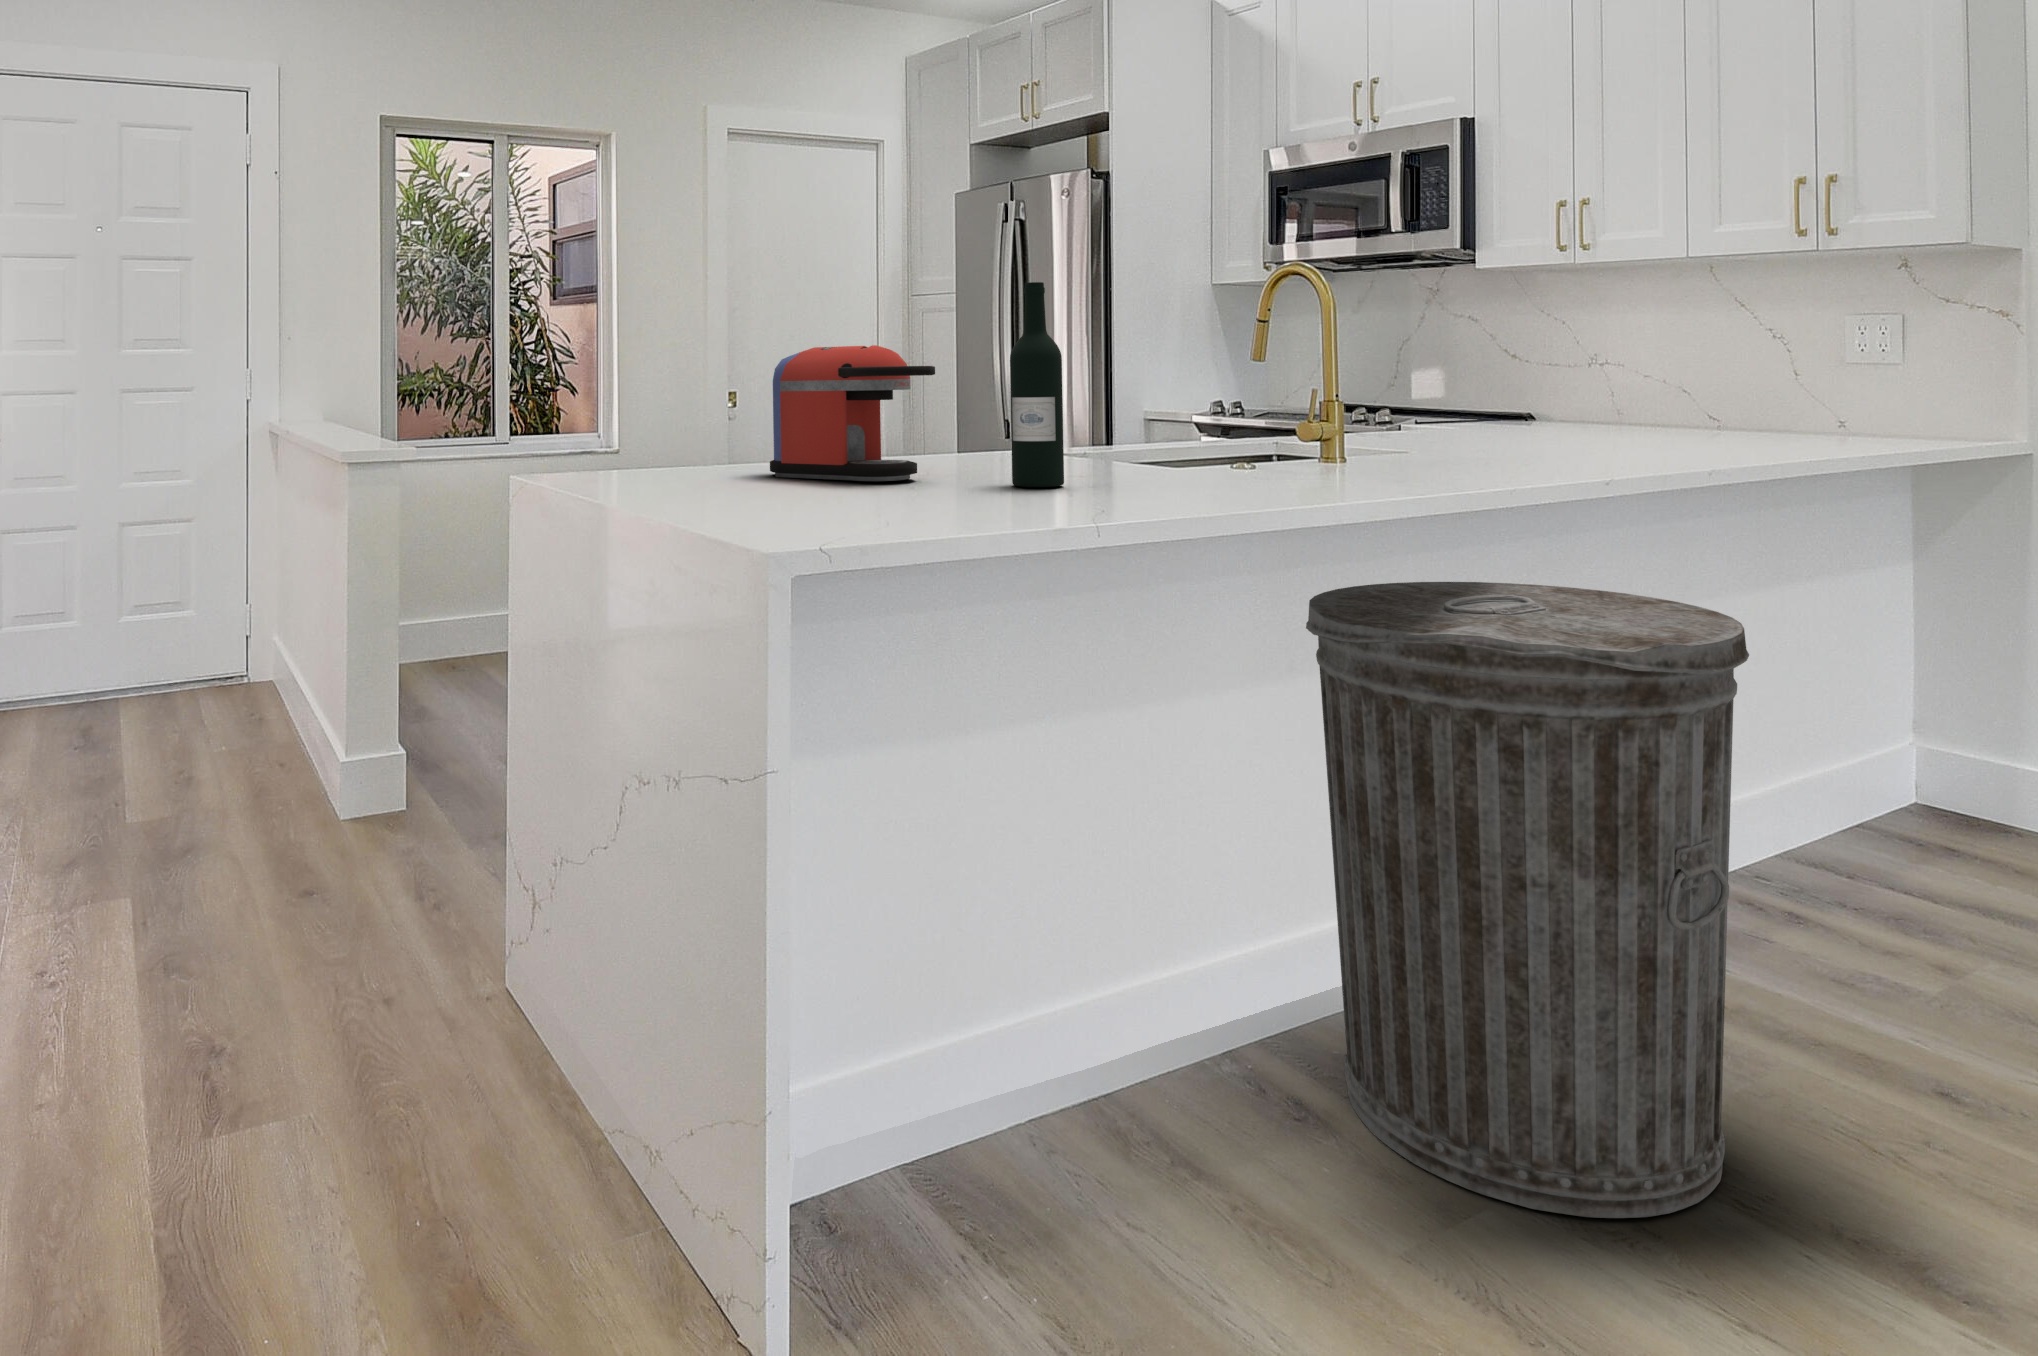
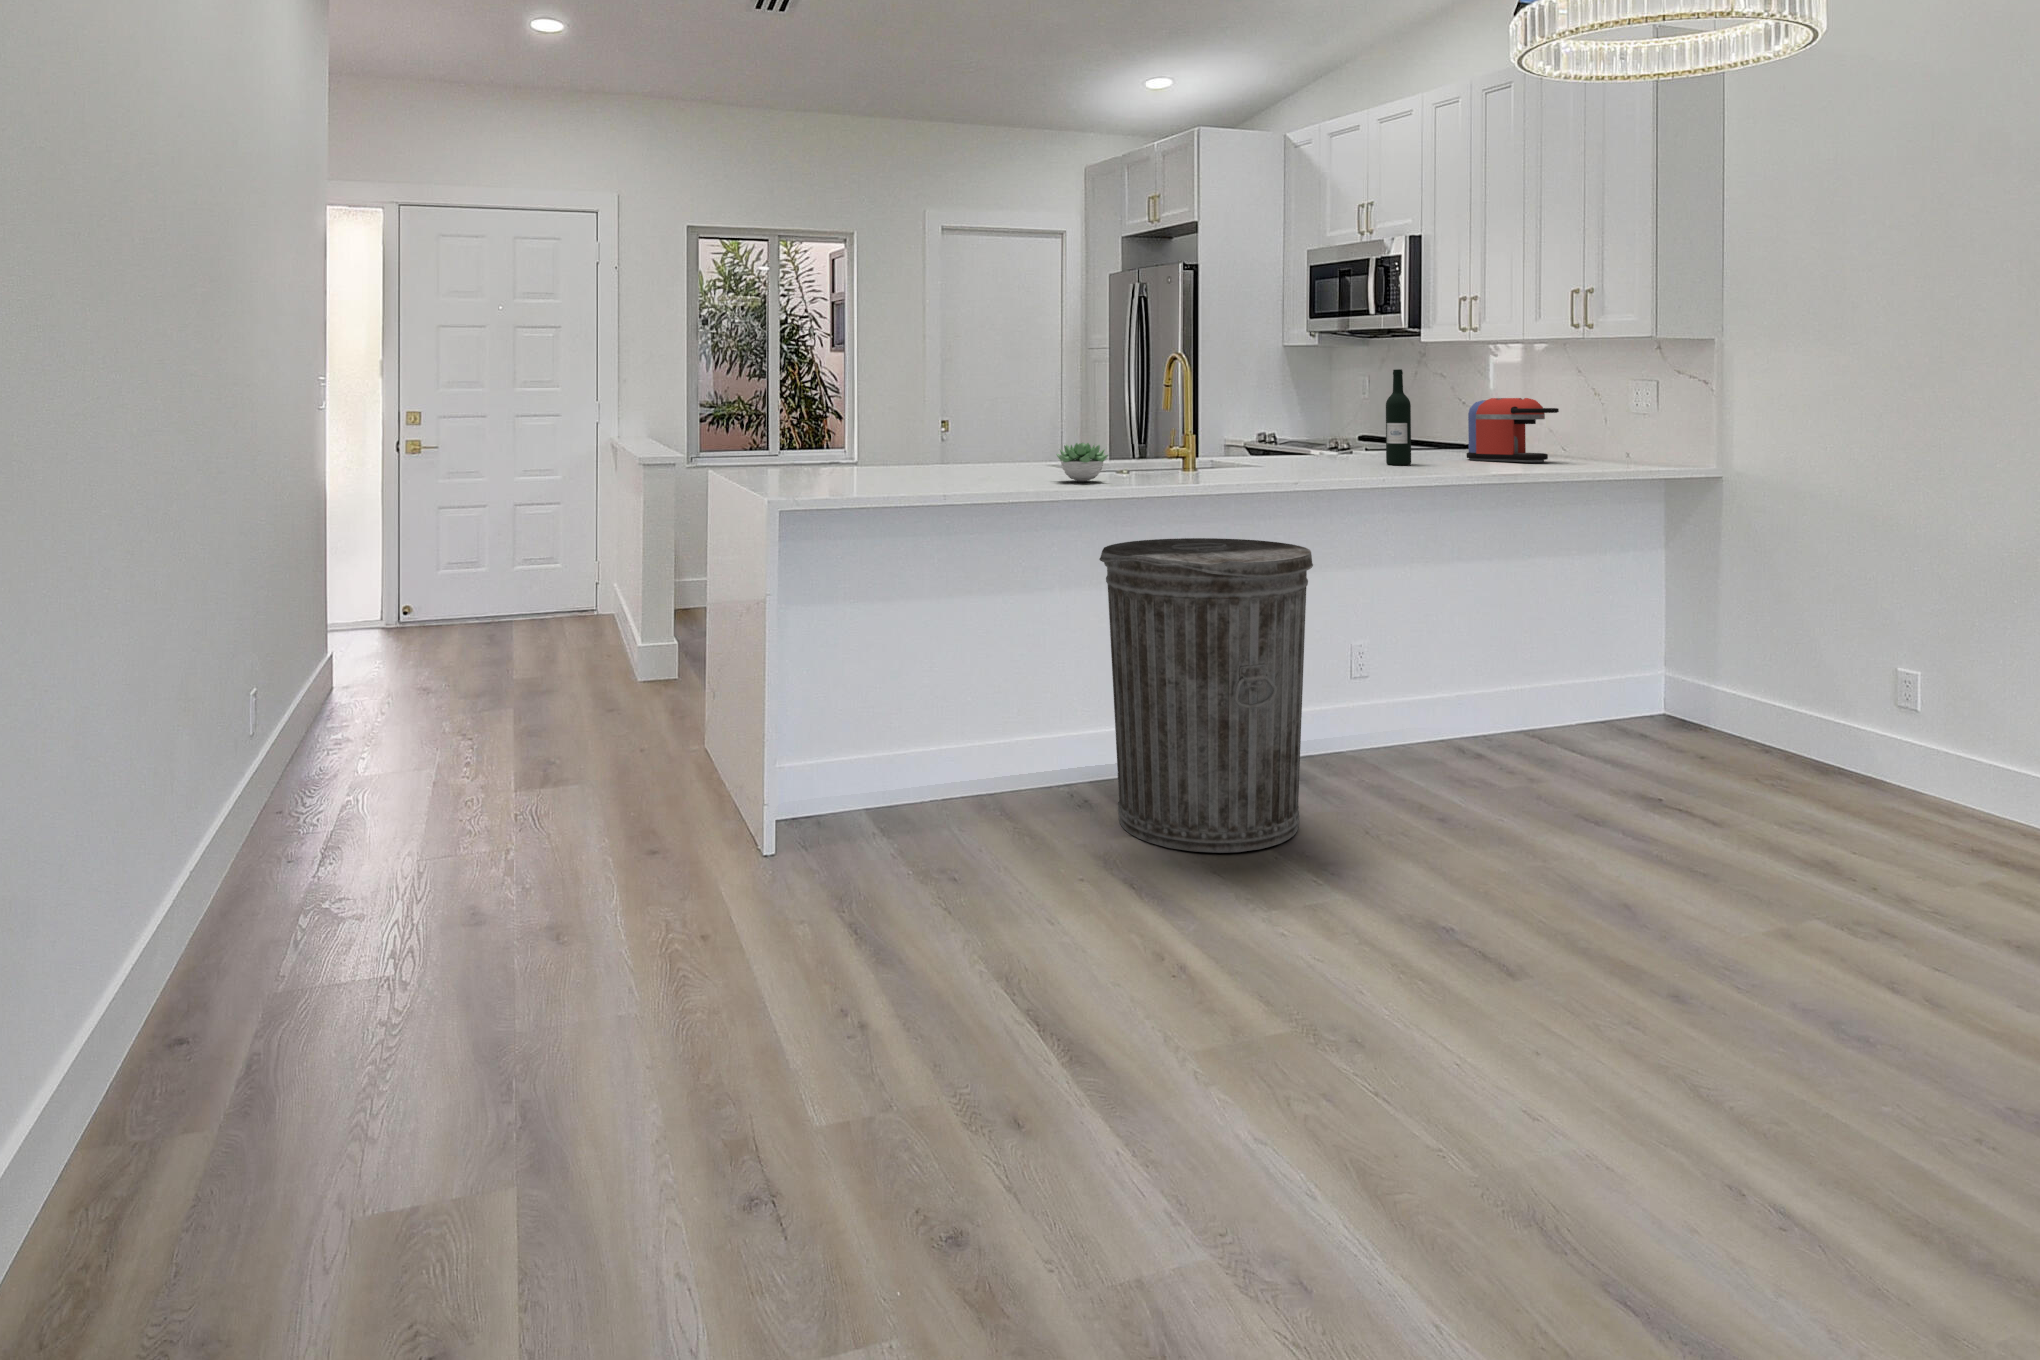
wine bottle: present [1010,282,1064,487] -> present [1386,369,1411,465]
coffee maker: present [770,345,935,481] -> present [1467,398,1559,462]
succulent plant: none [1198,416,1306,487] -> present [1056,443,1108,481]

